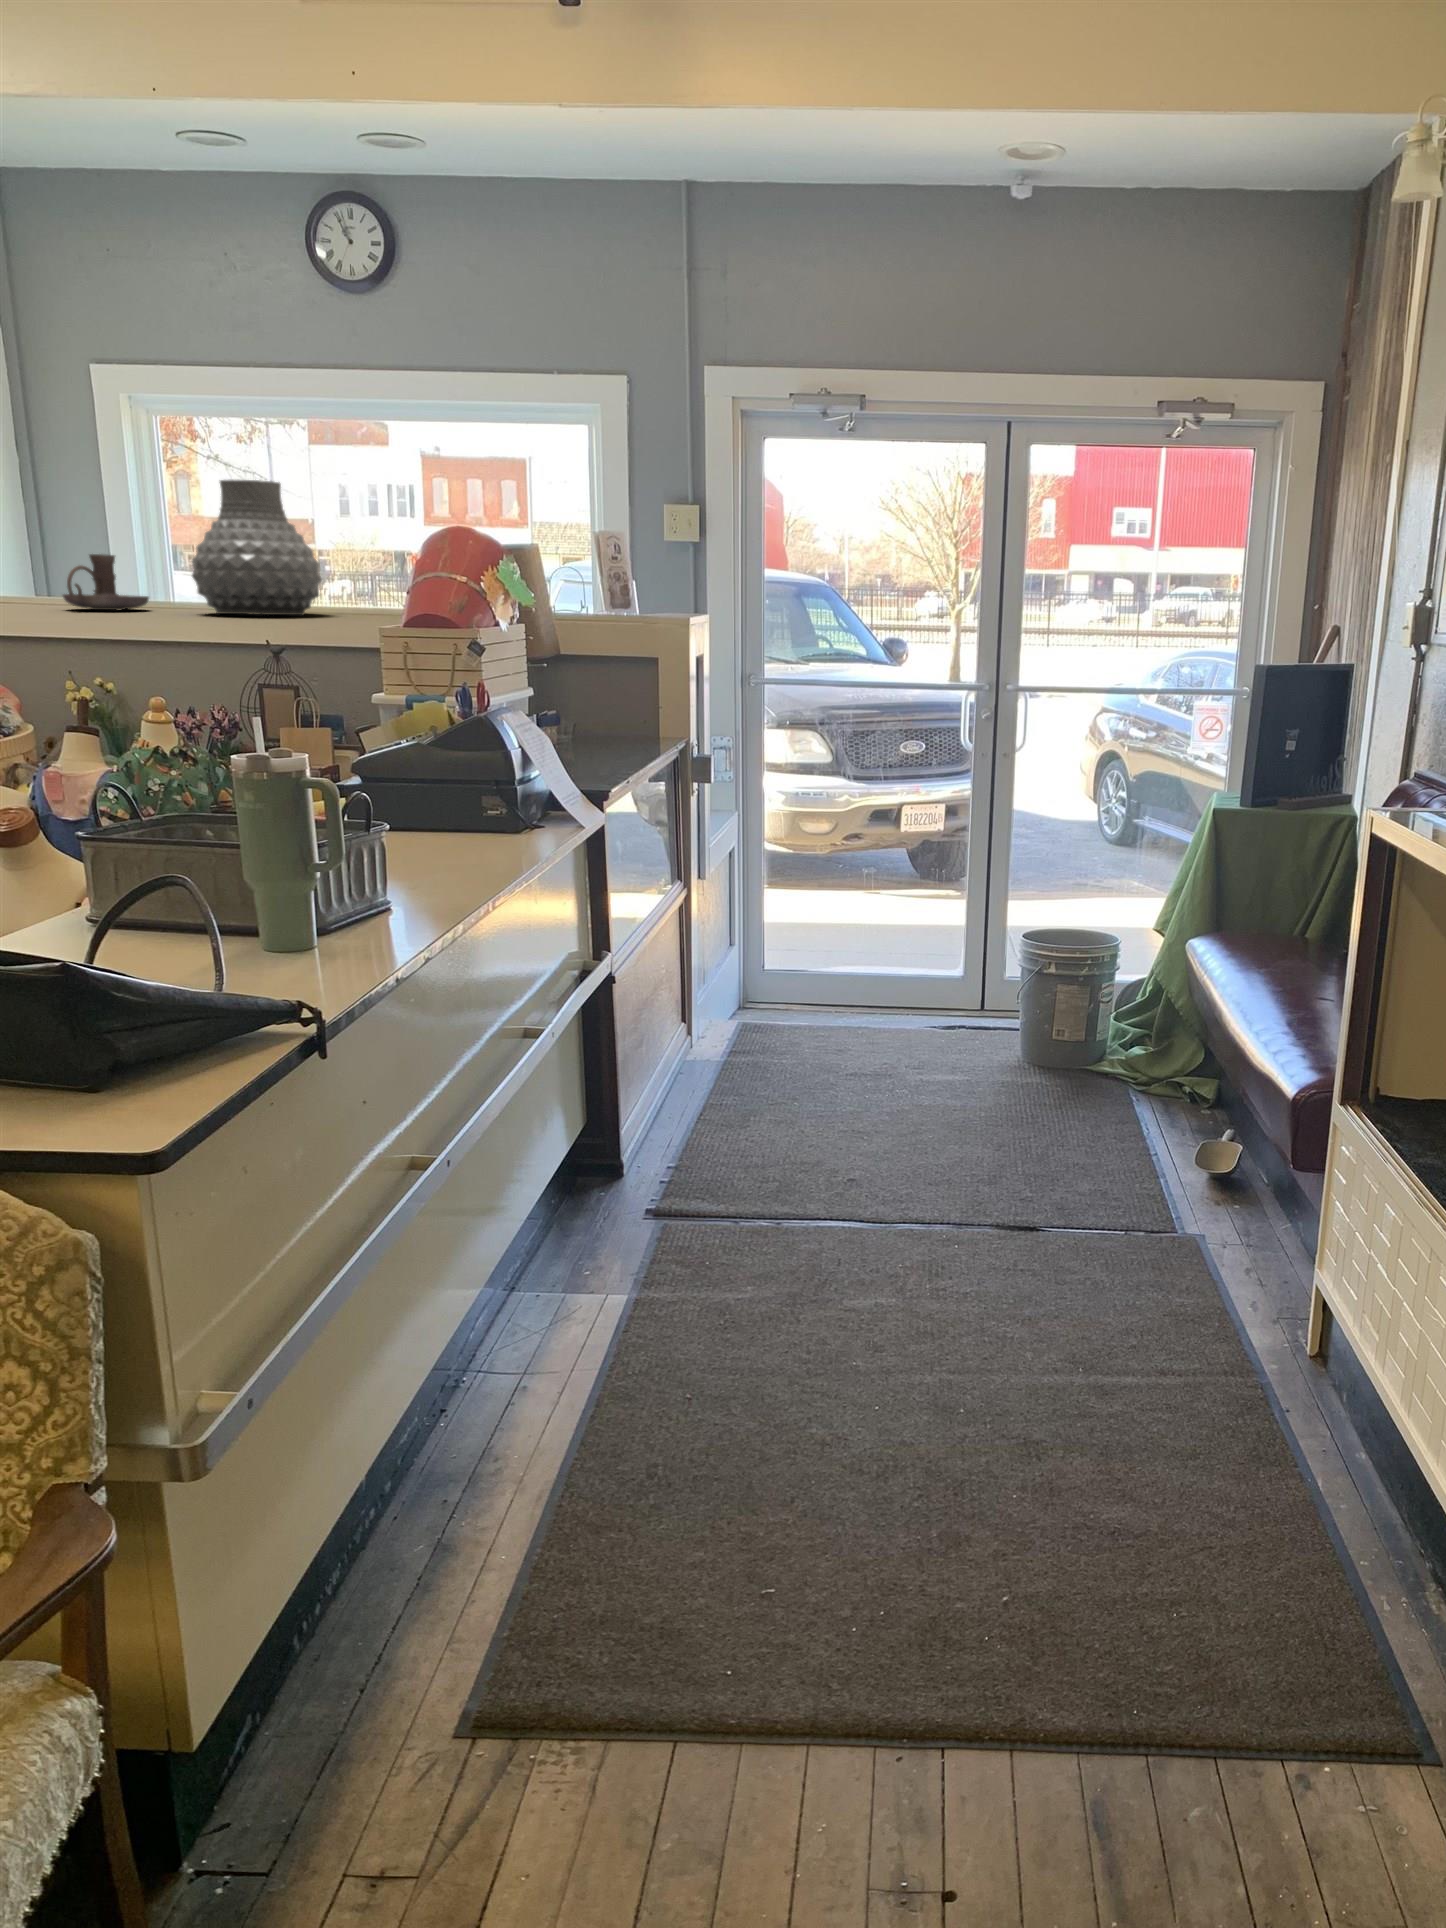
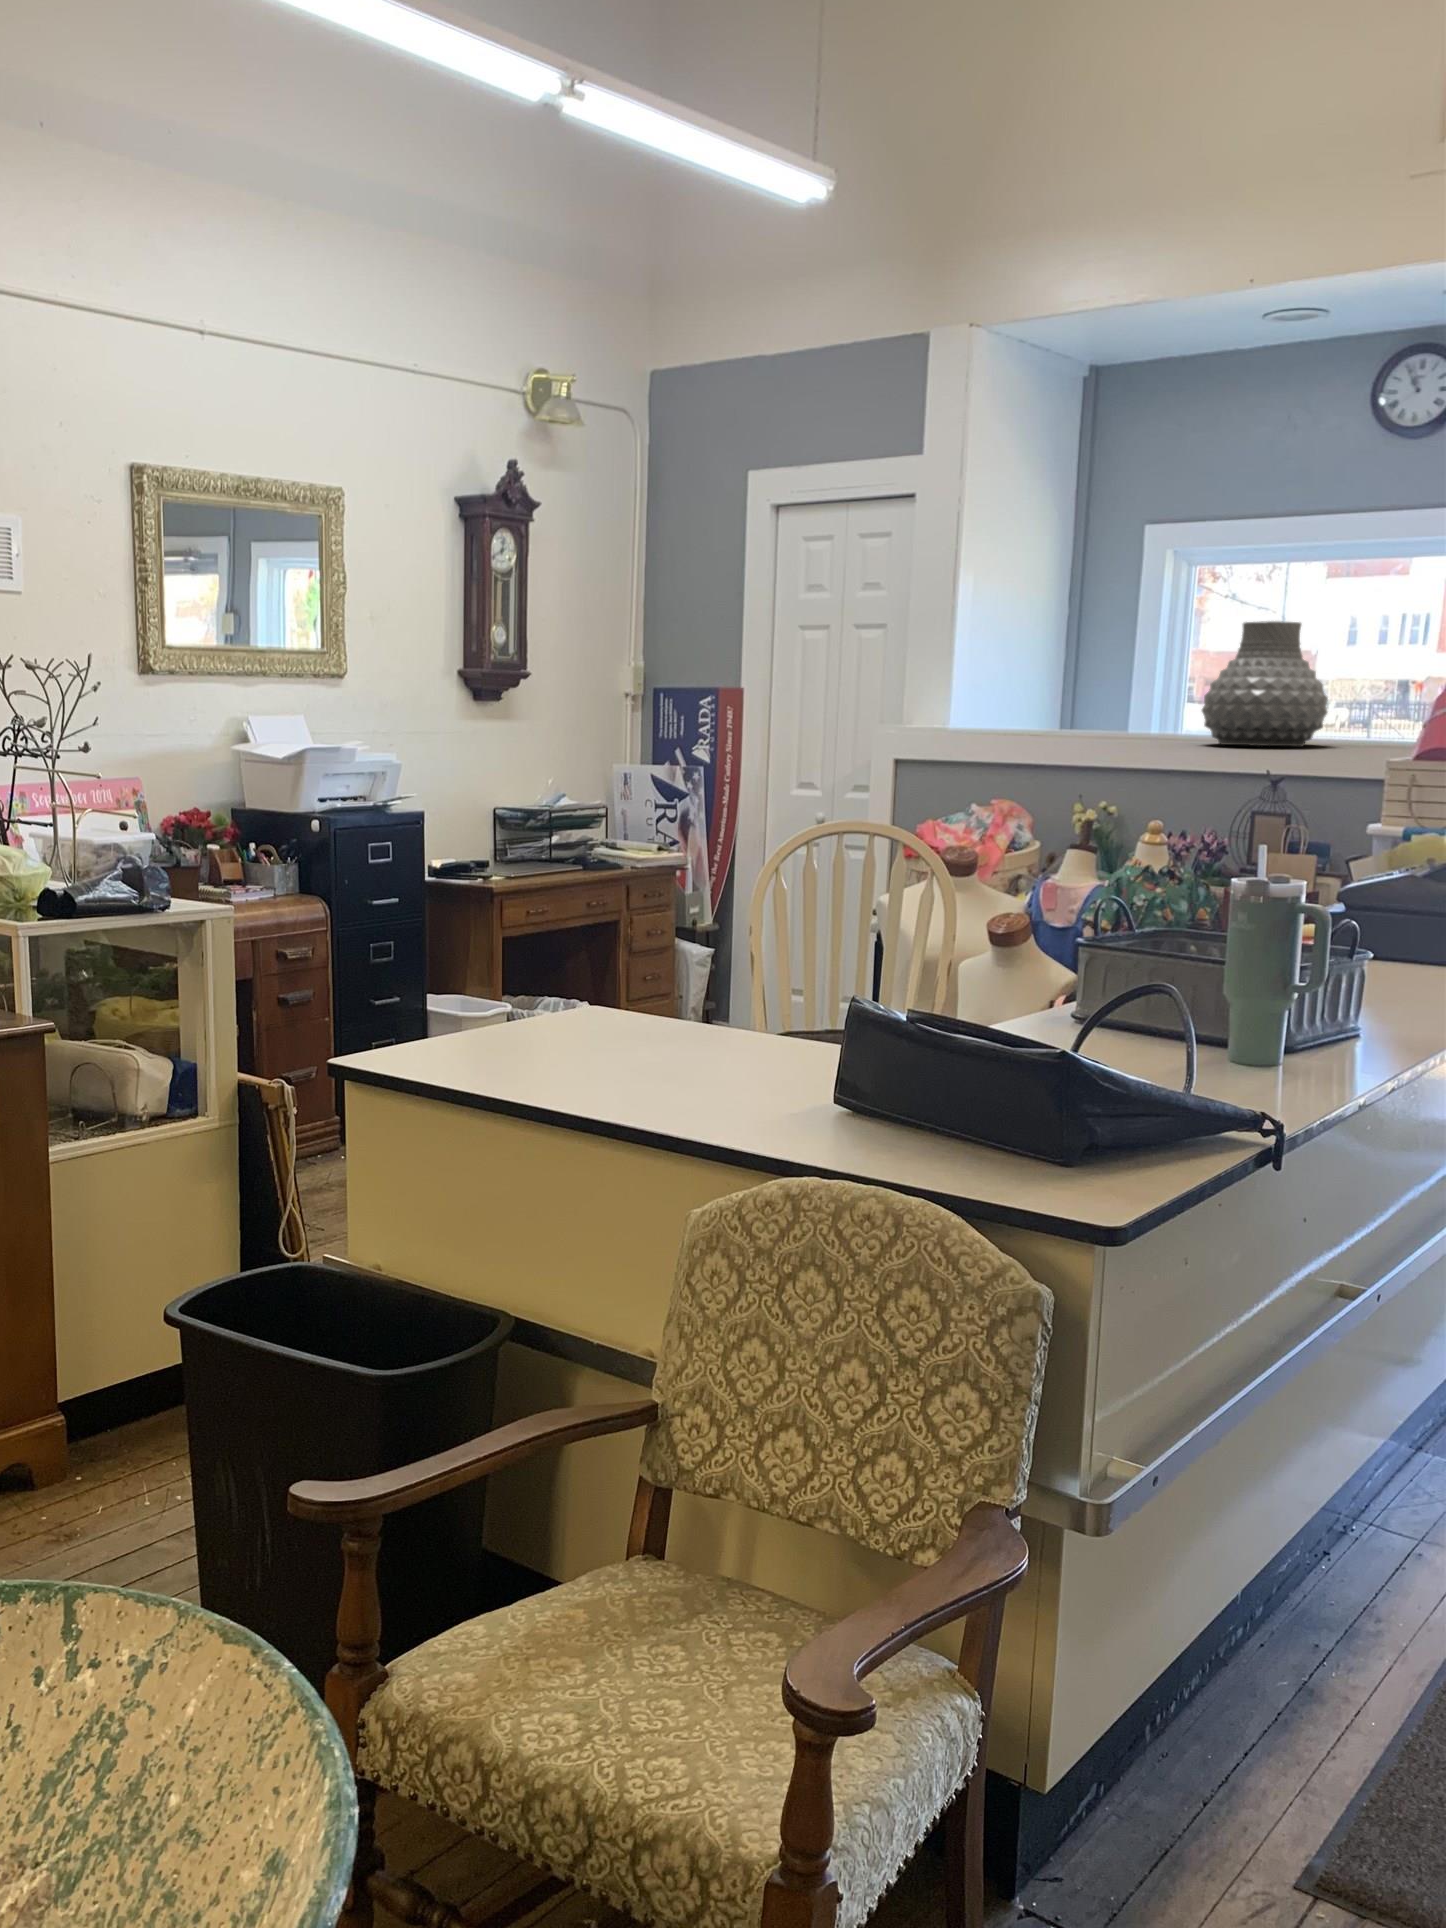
candle holder: present [63,554,149,611] -> none [1082,692,1158,741]

